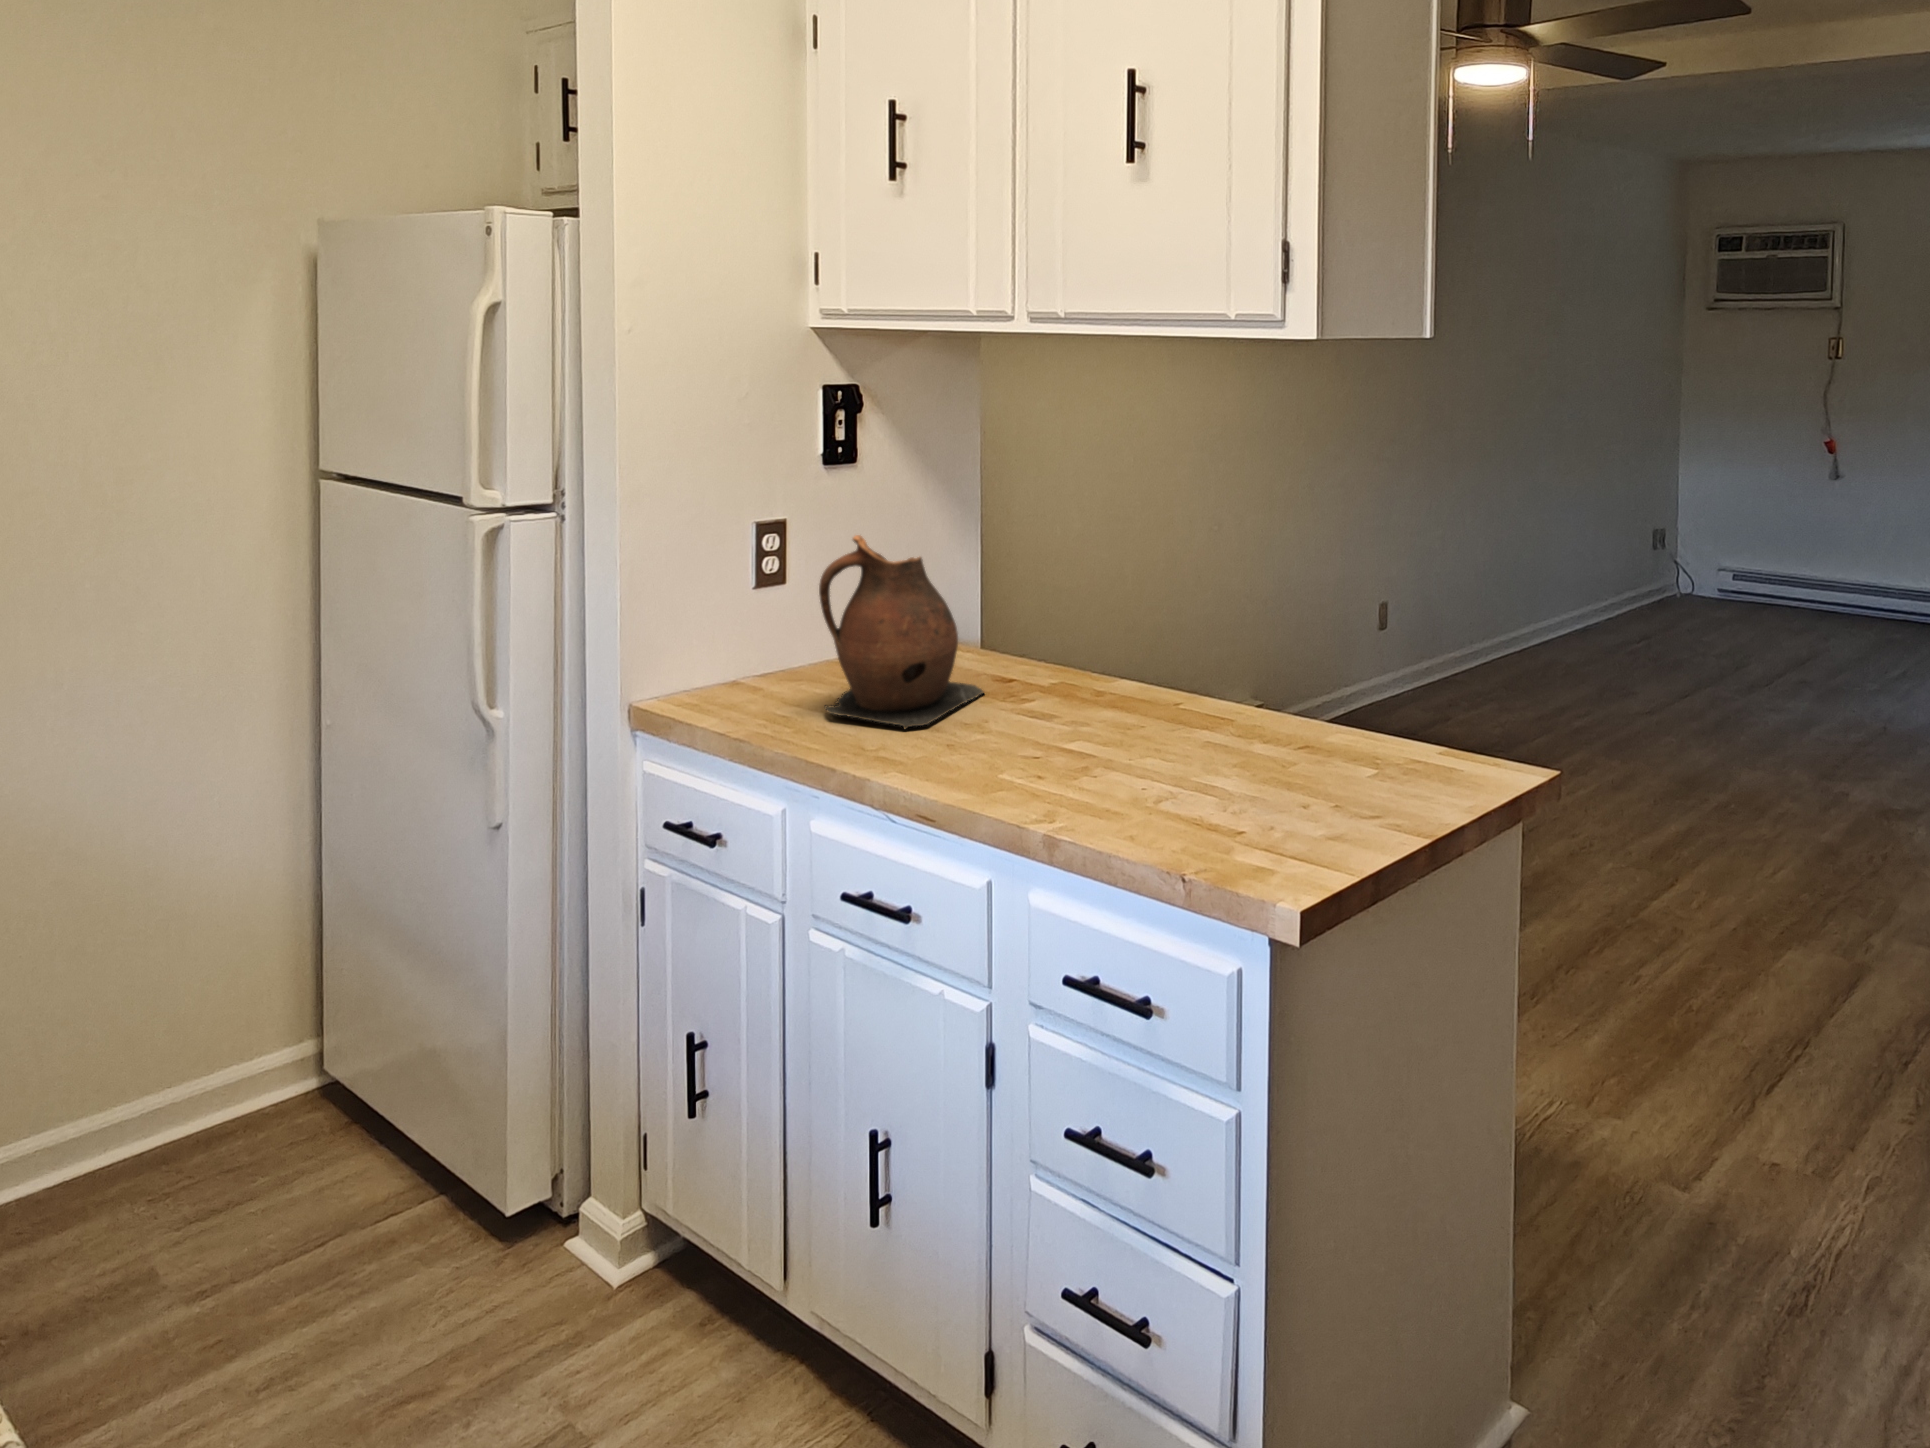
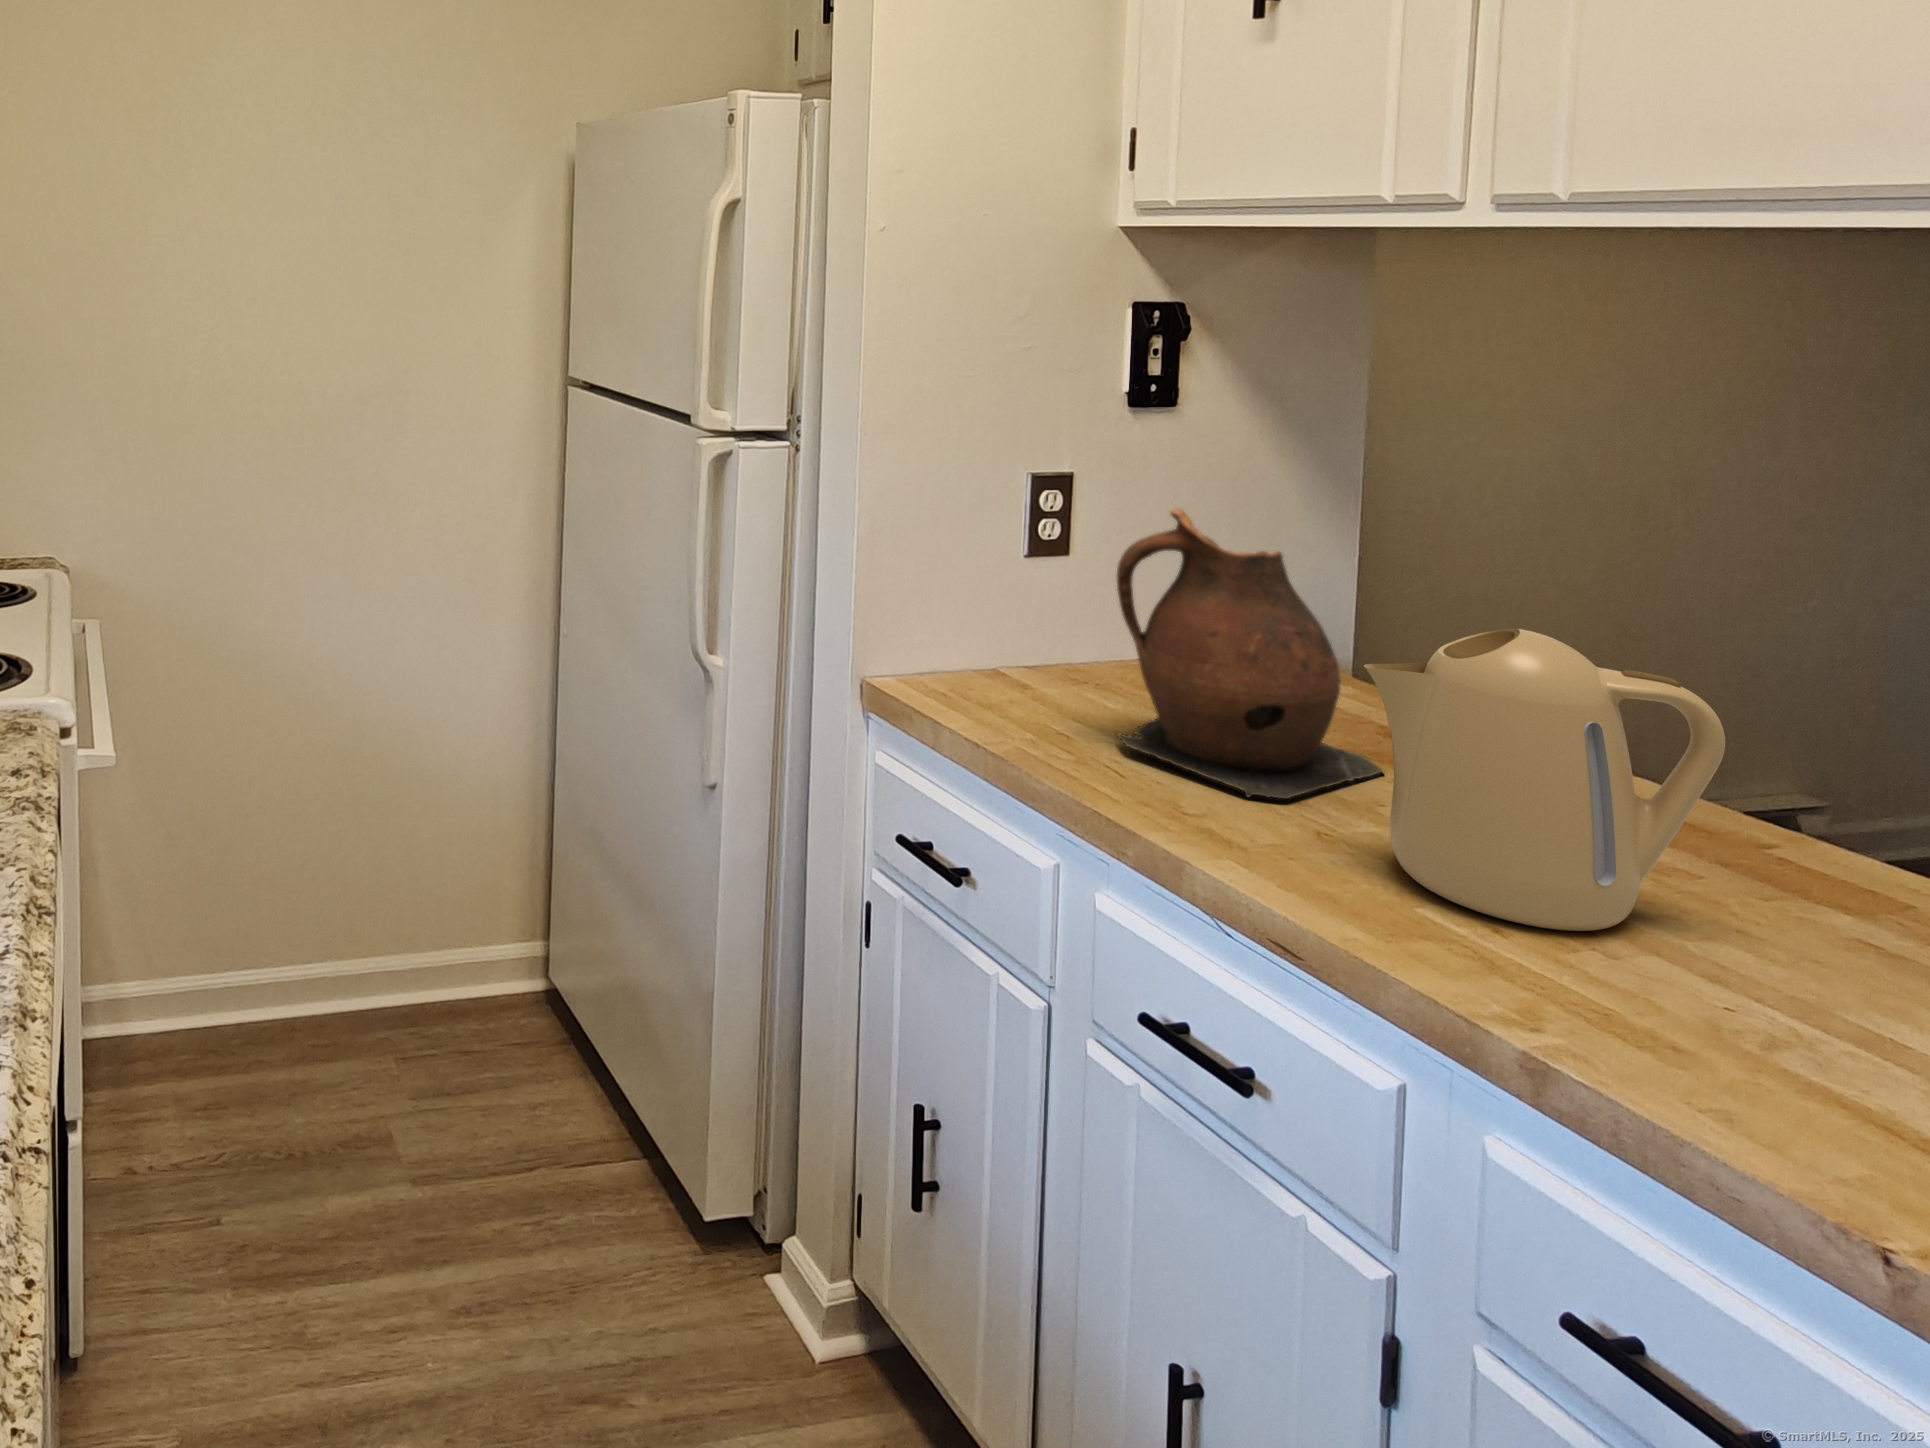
kettle: none [964,587,1134,766] -> present [1364,628,1725,931]

